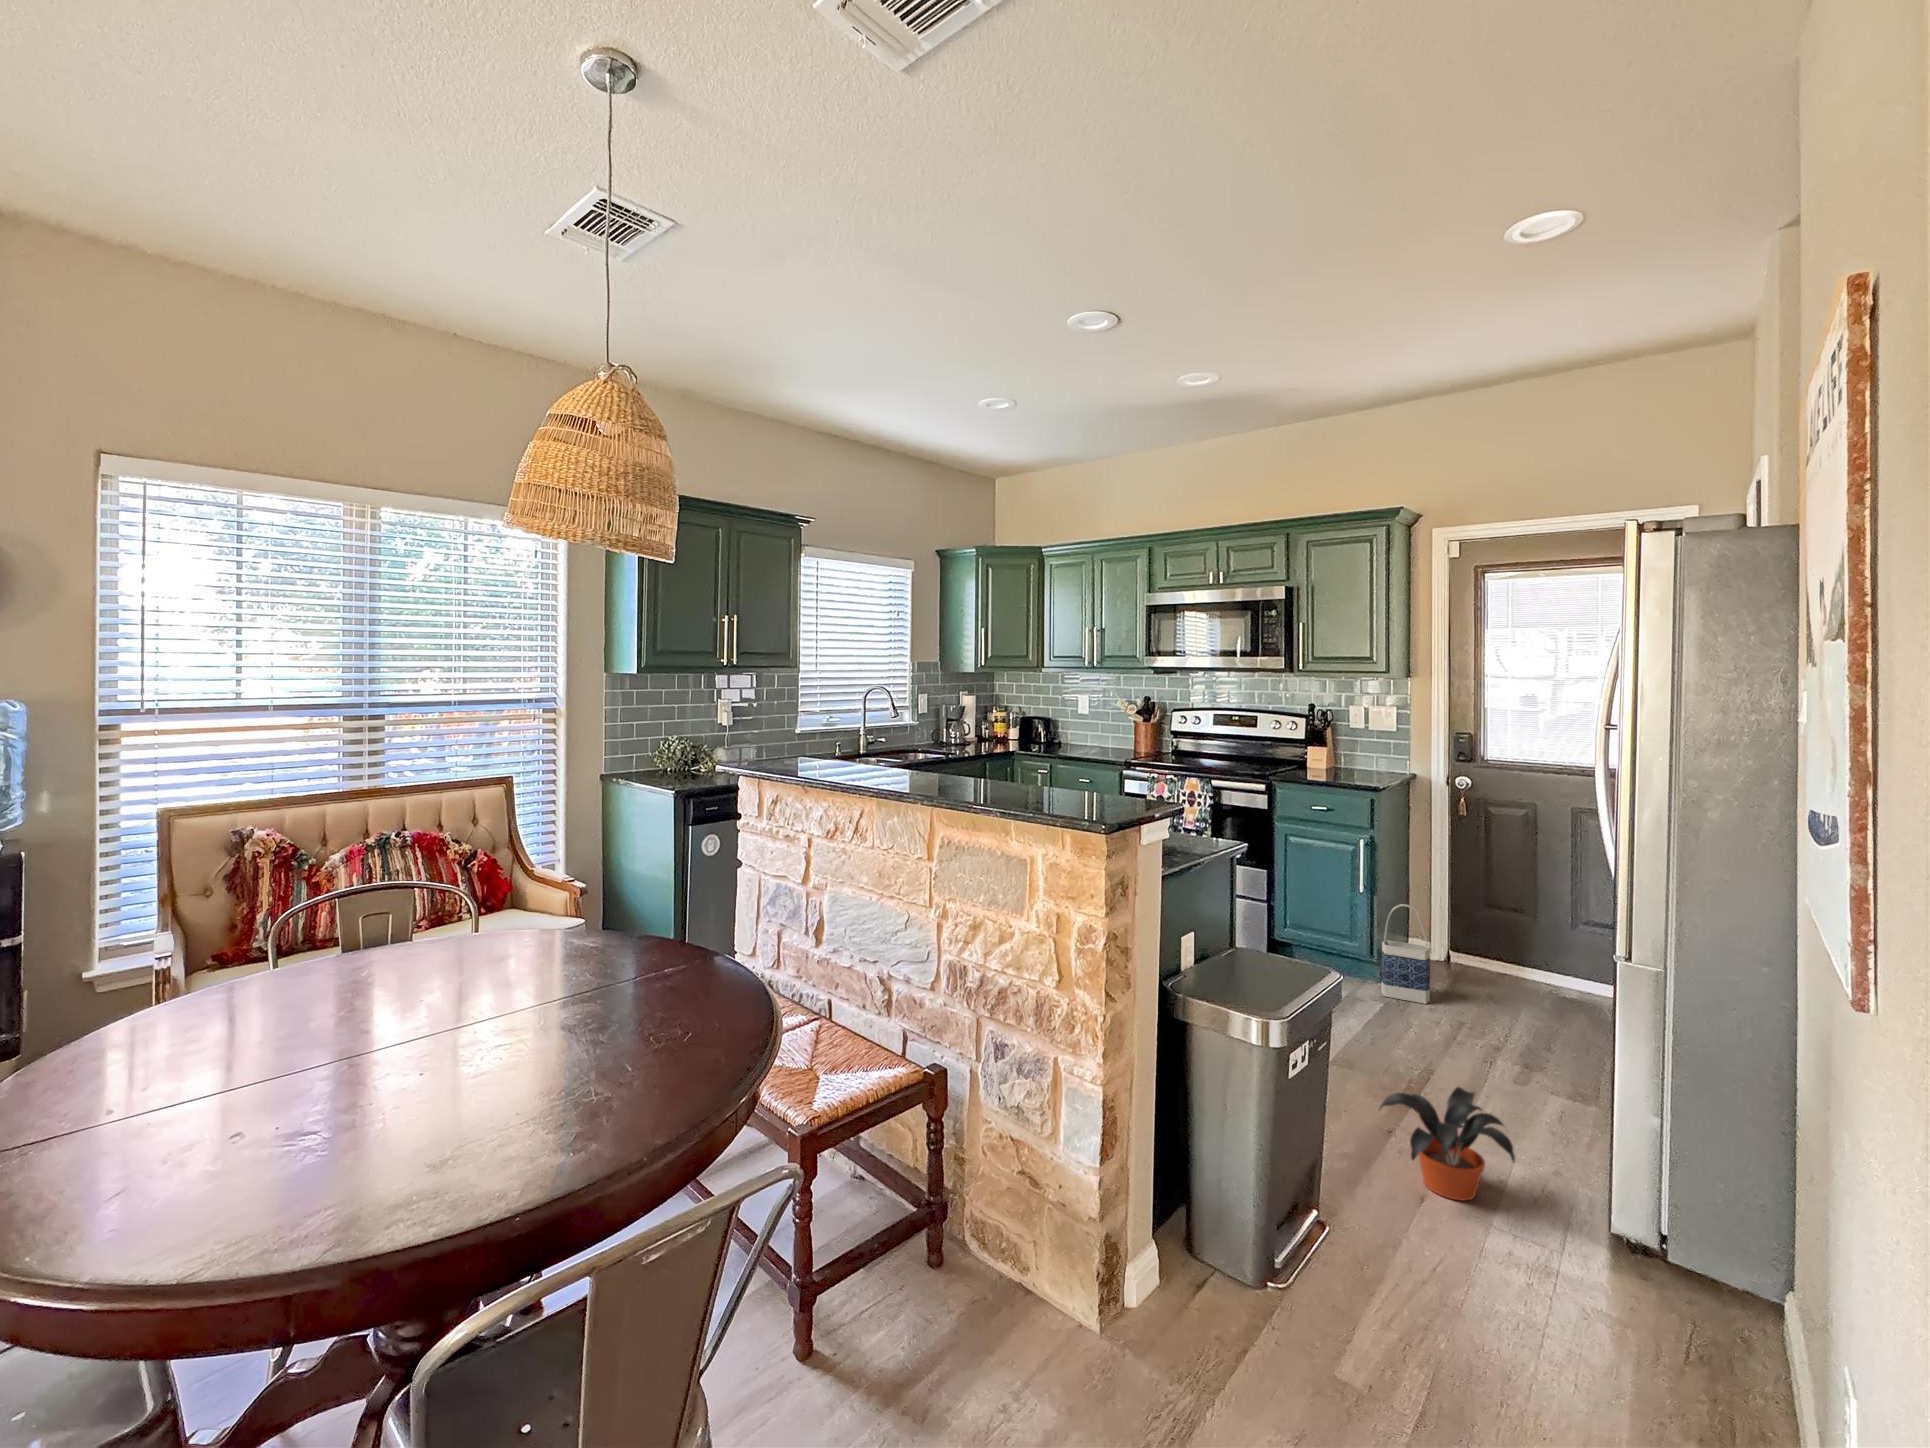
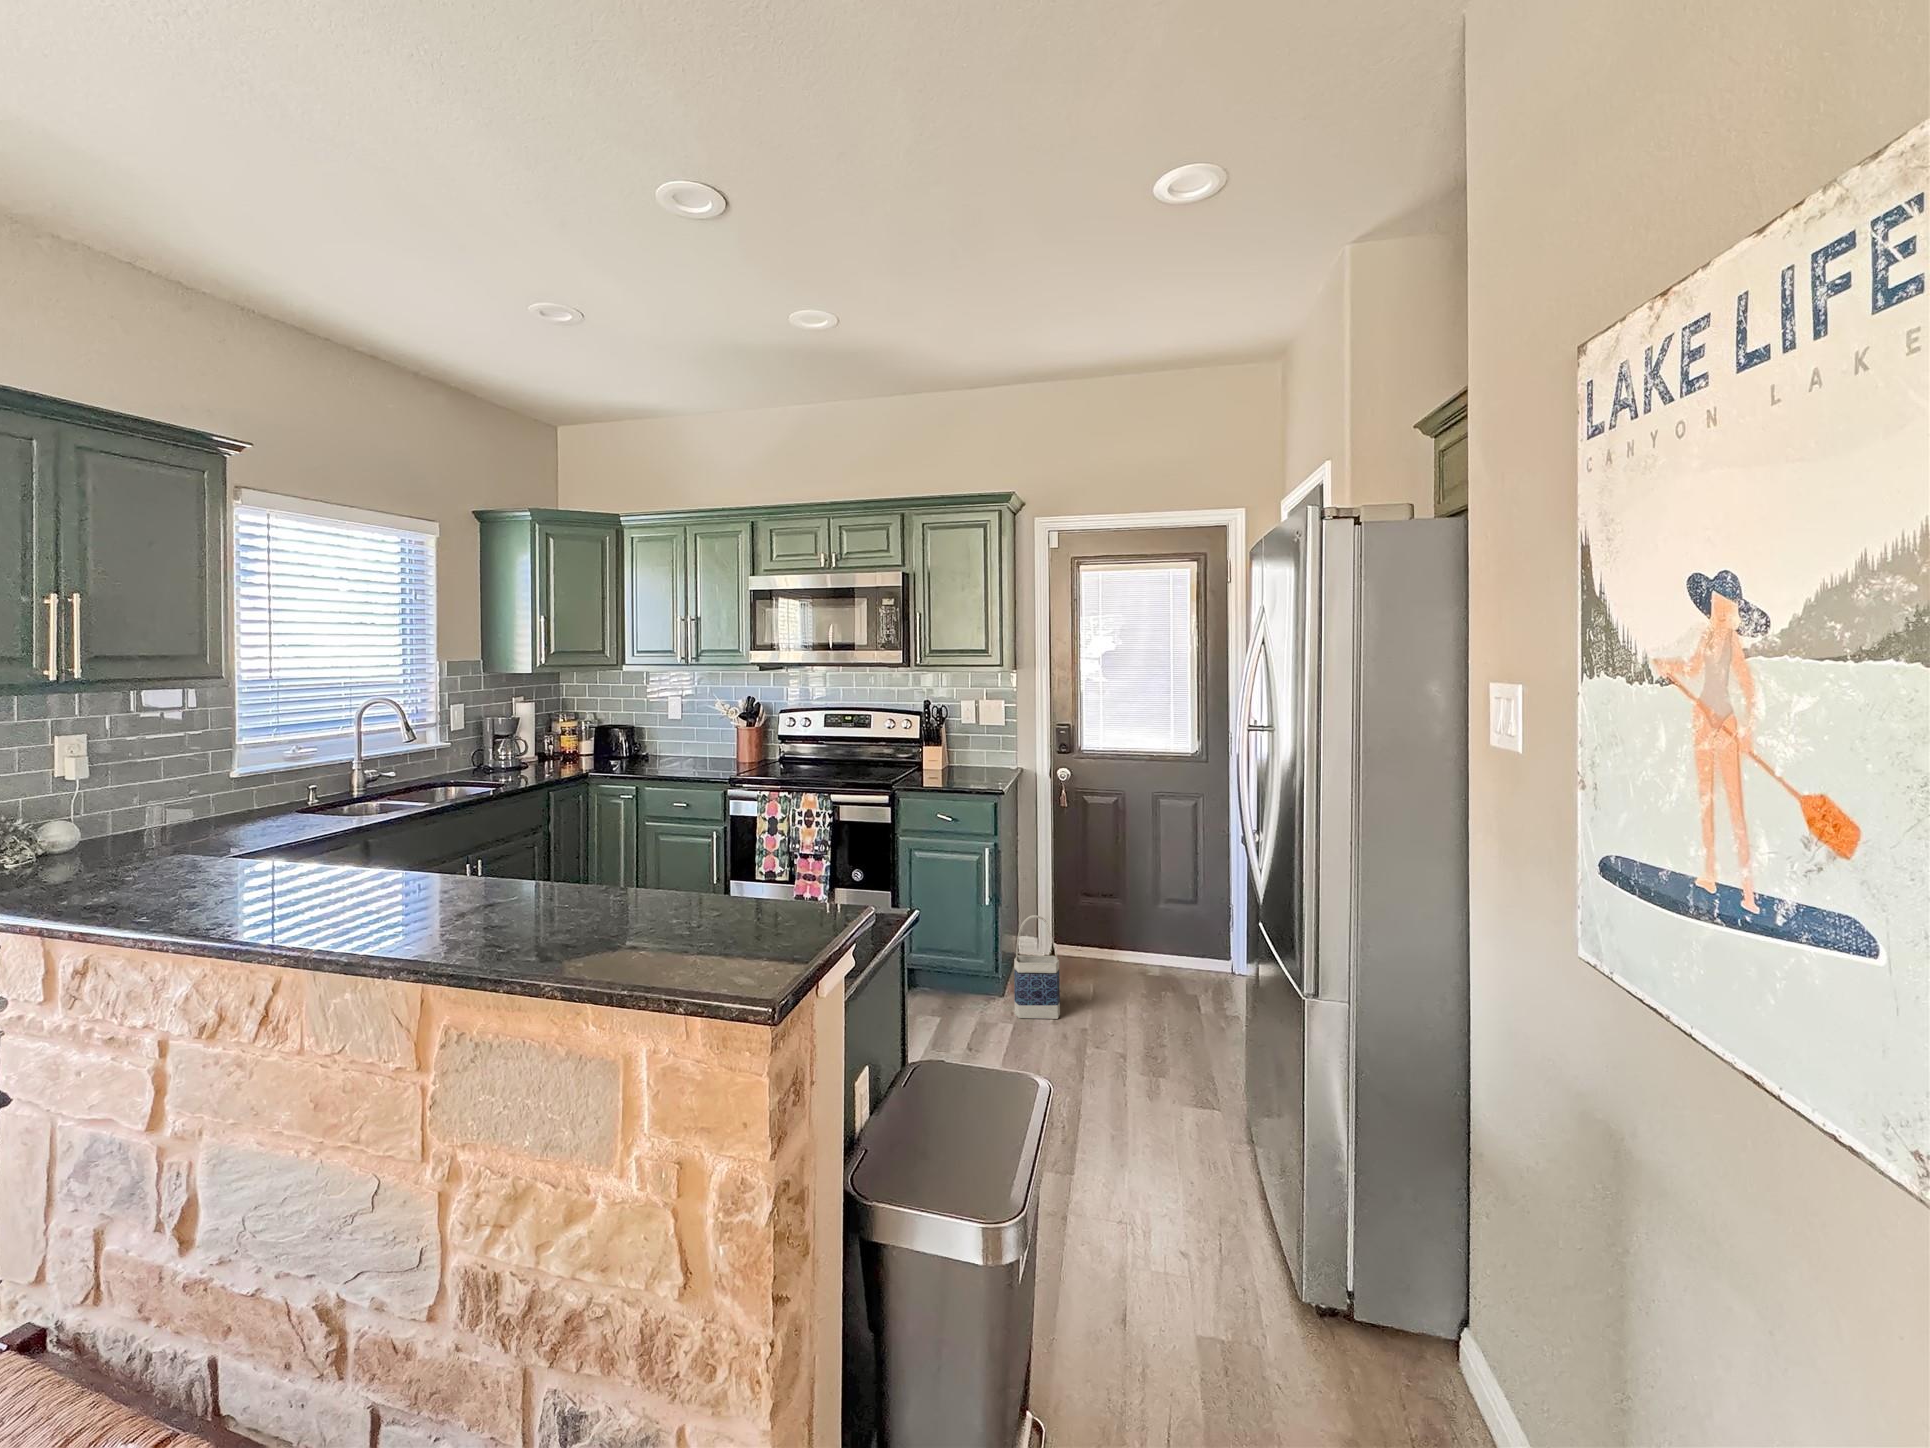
potted plant: present [1380,1087,1515,1201] -> none [1079,1162,1230,1315]

